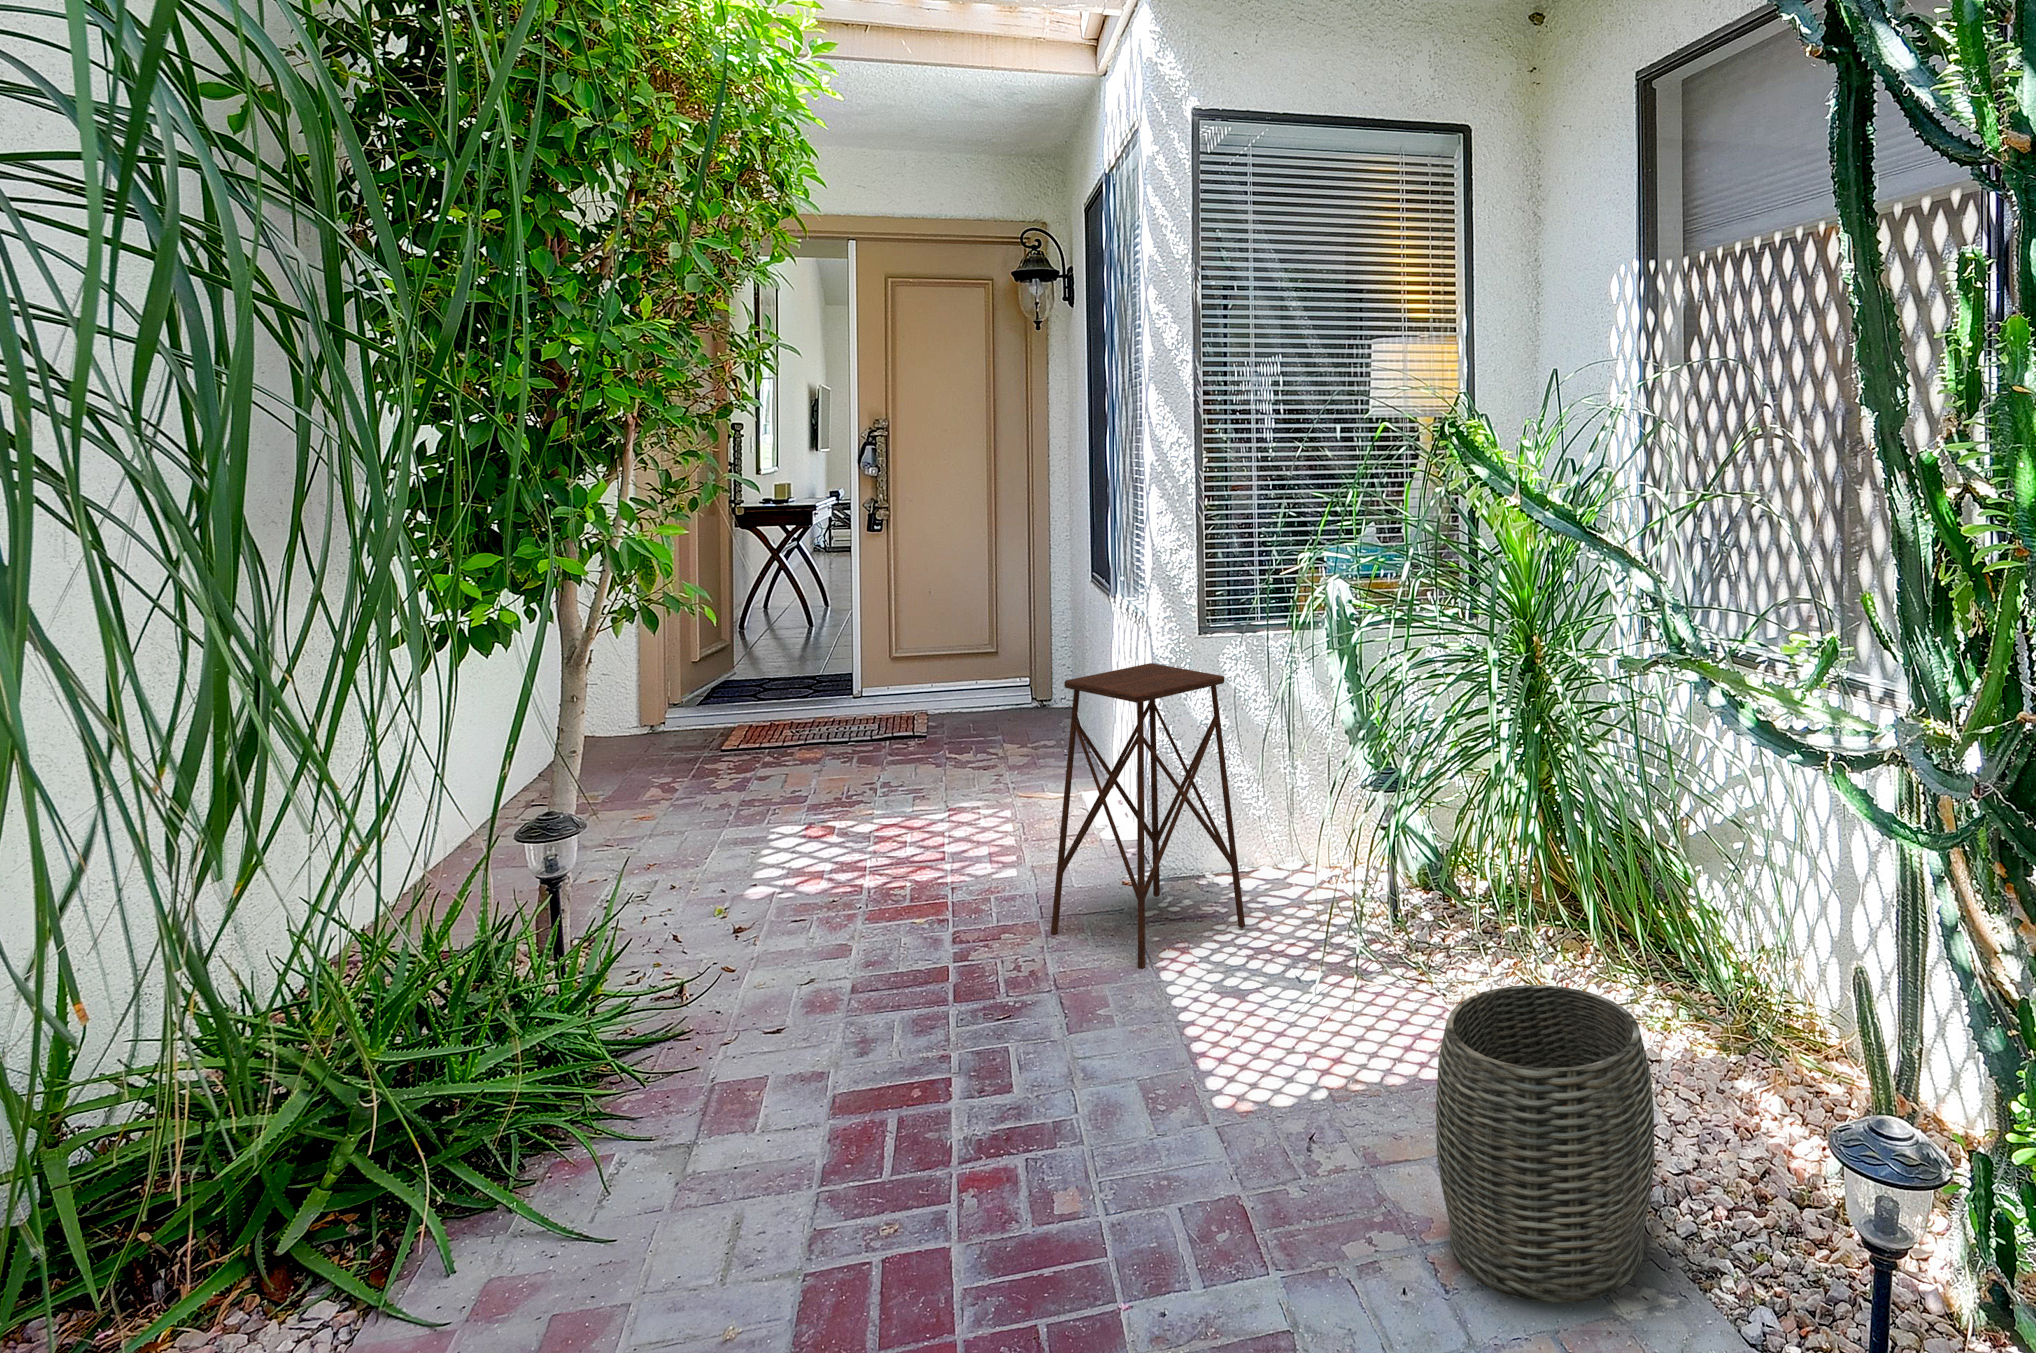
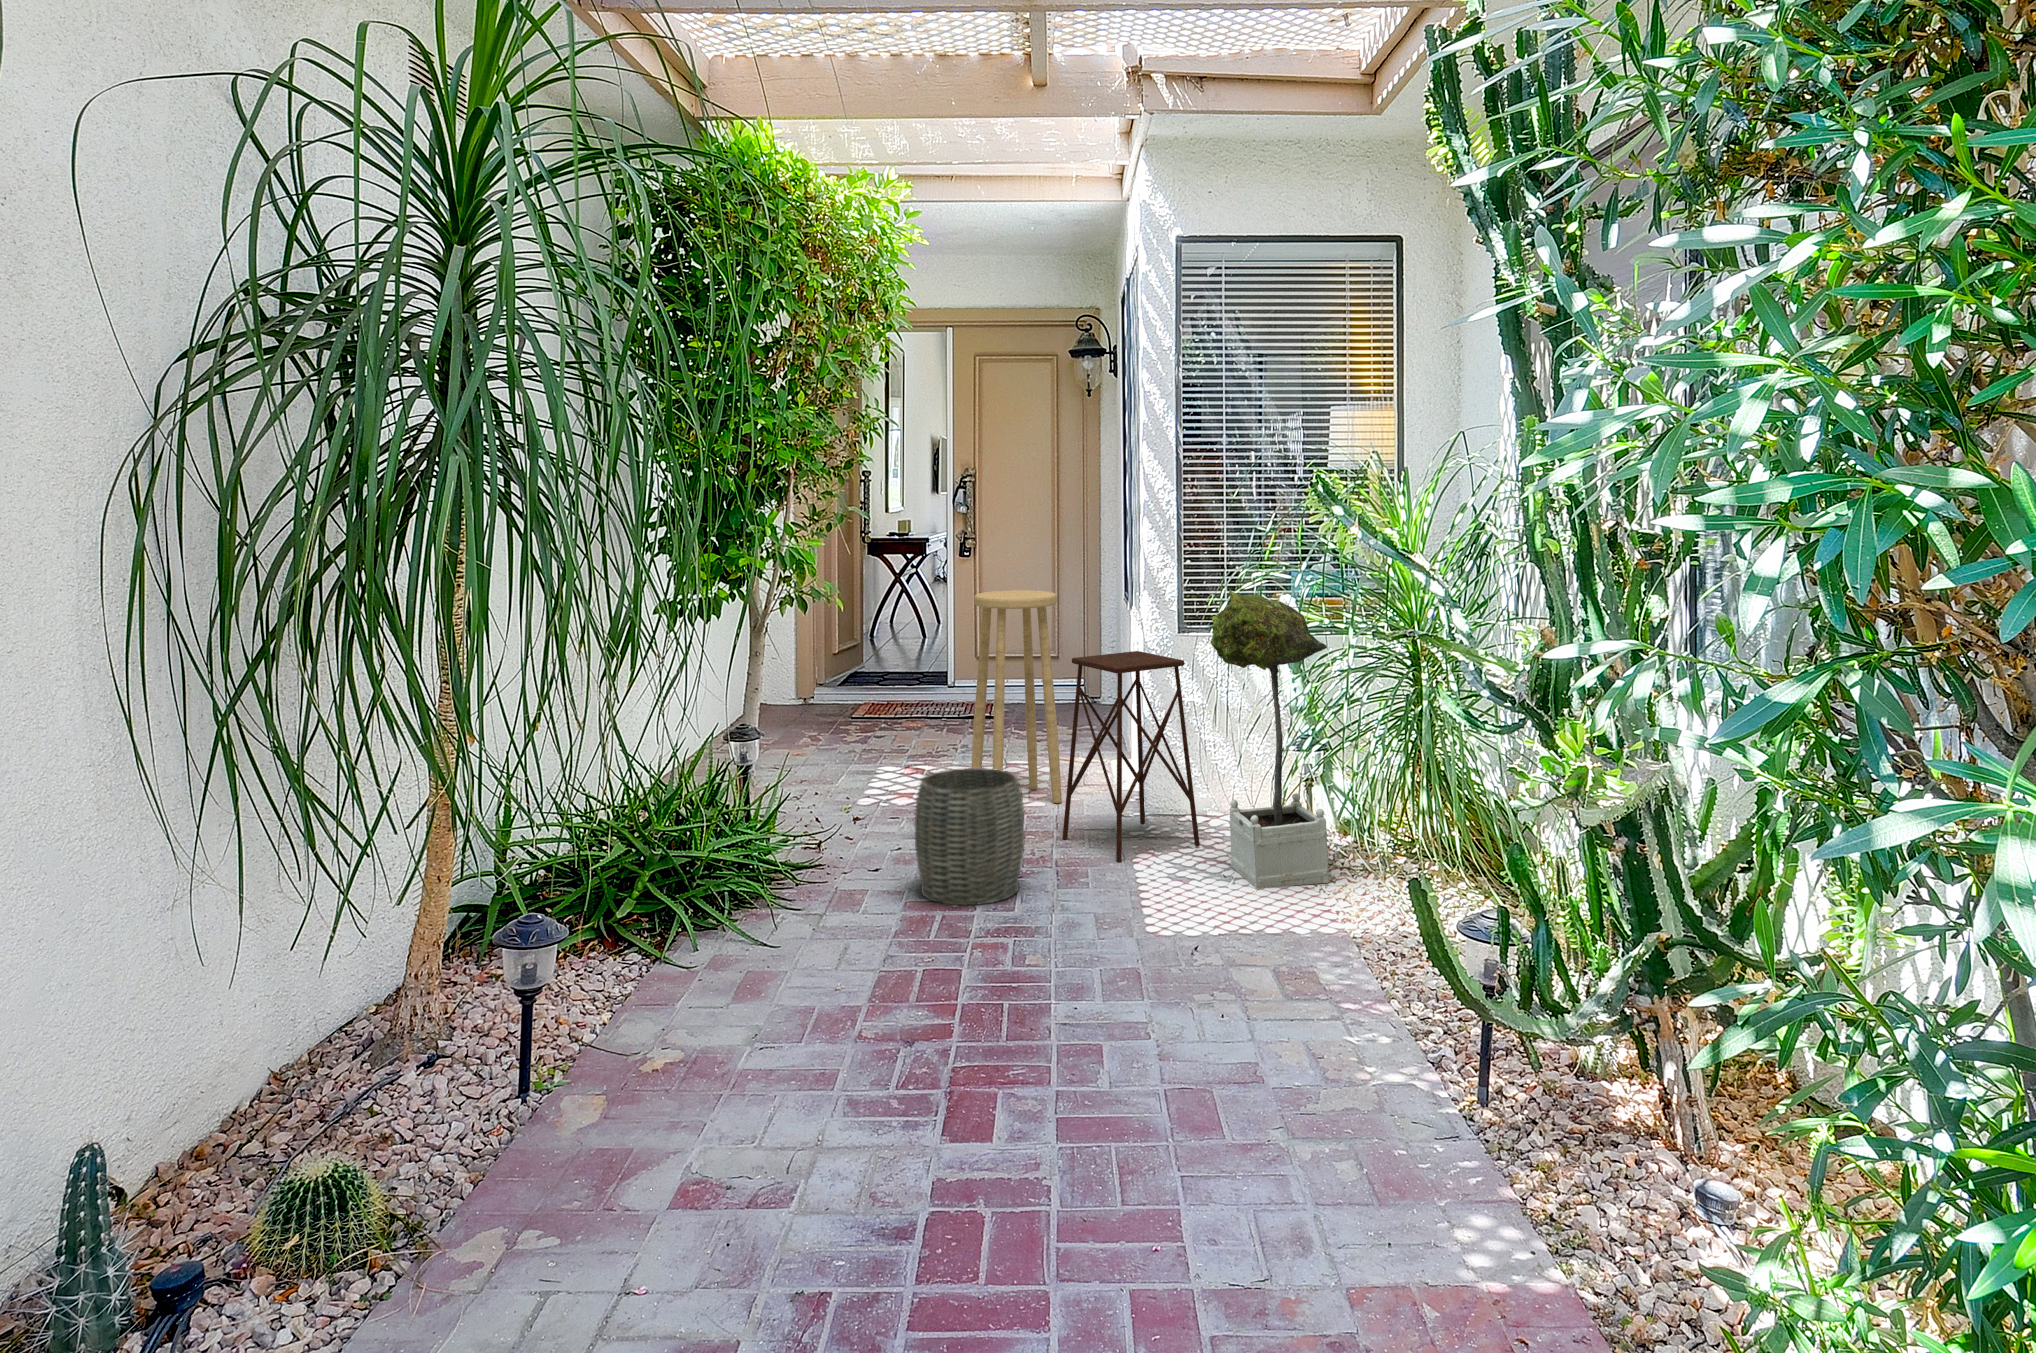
potted tree: none [1274,580,1439,996] -> present [1211,590,1329,888]
stool: none [903,581,1035,890] -> present [972,590,1062,803]
woven basket: present [1436,985,1655,1303] -> present [915,768,1024,905]

